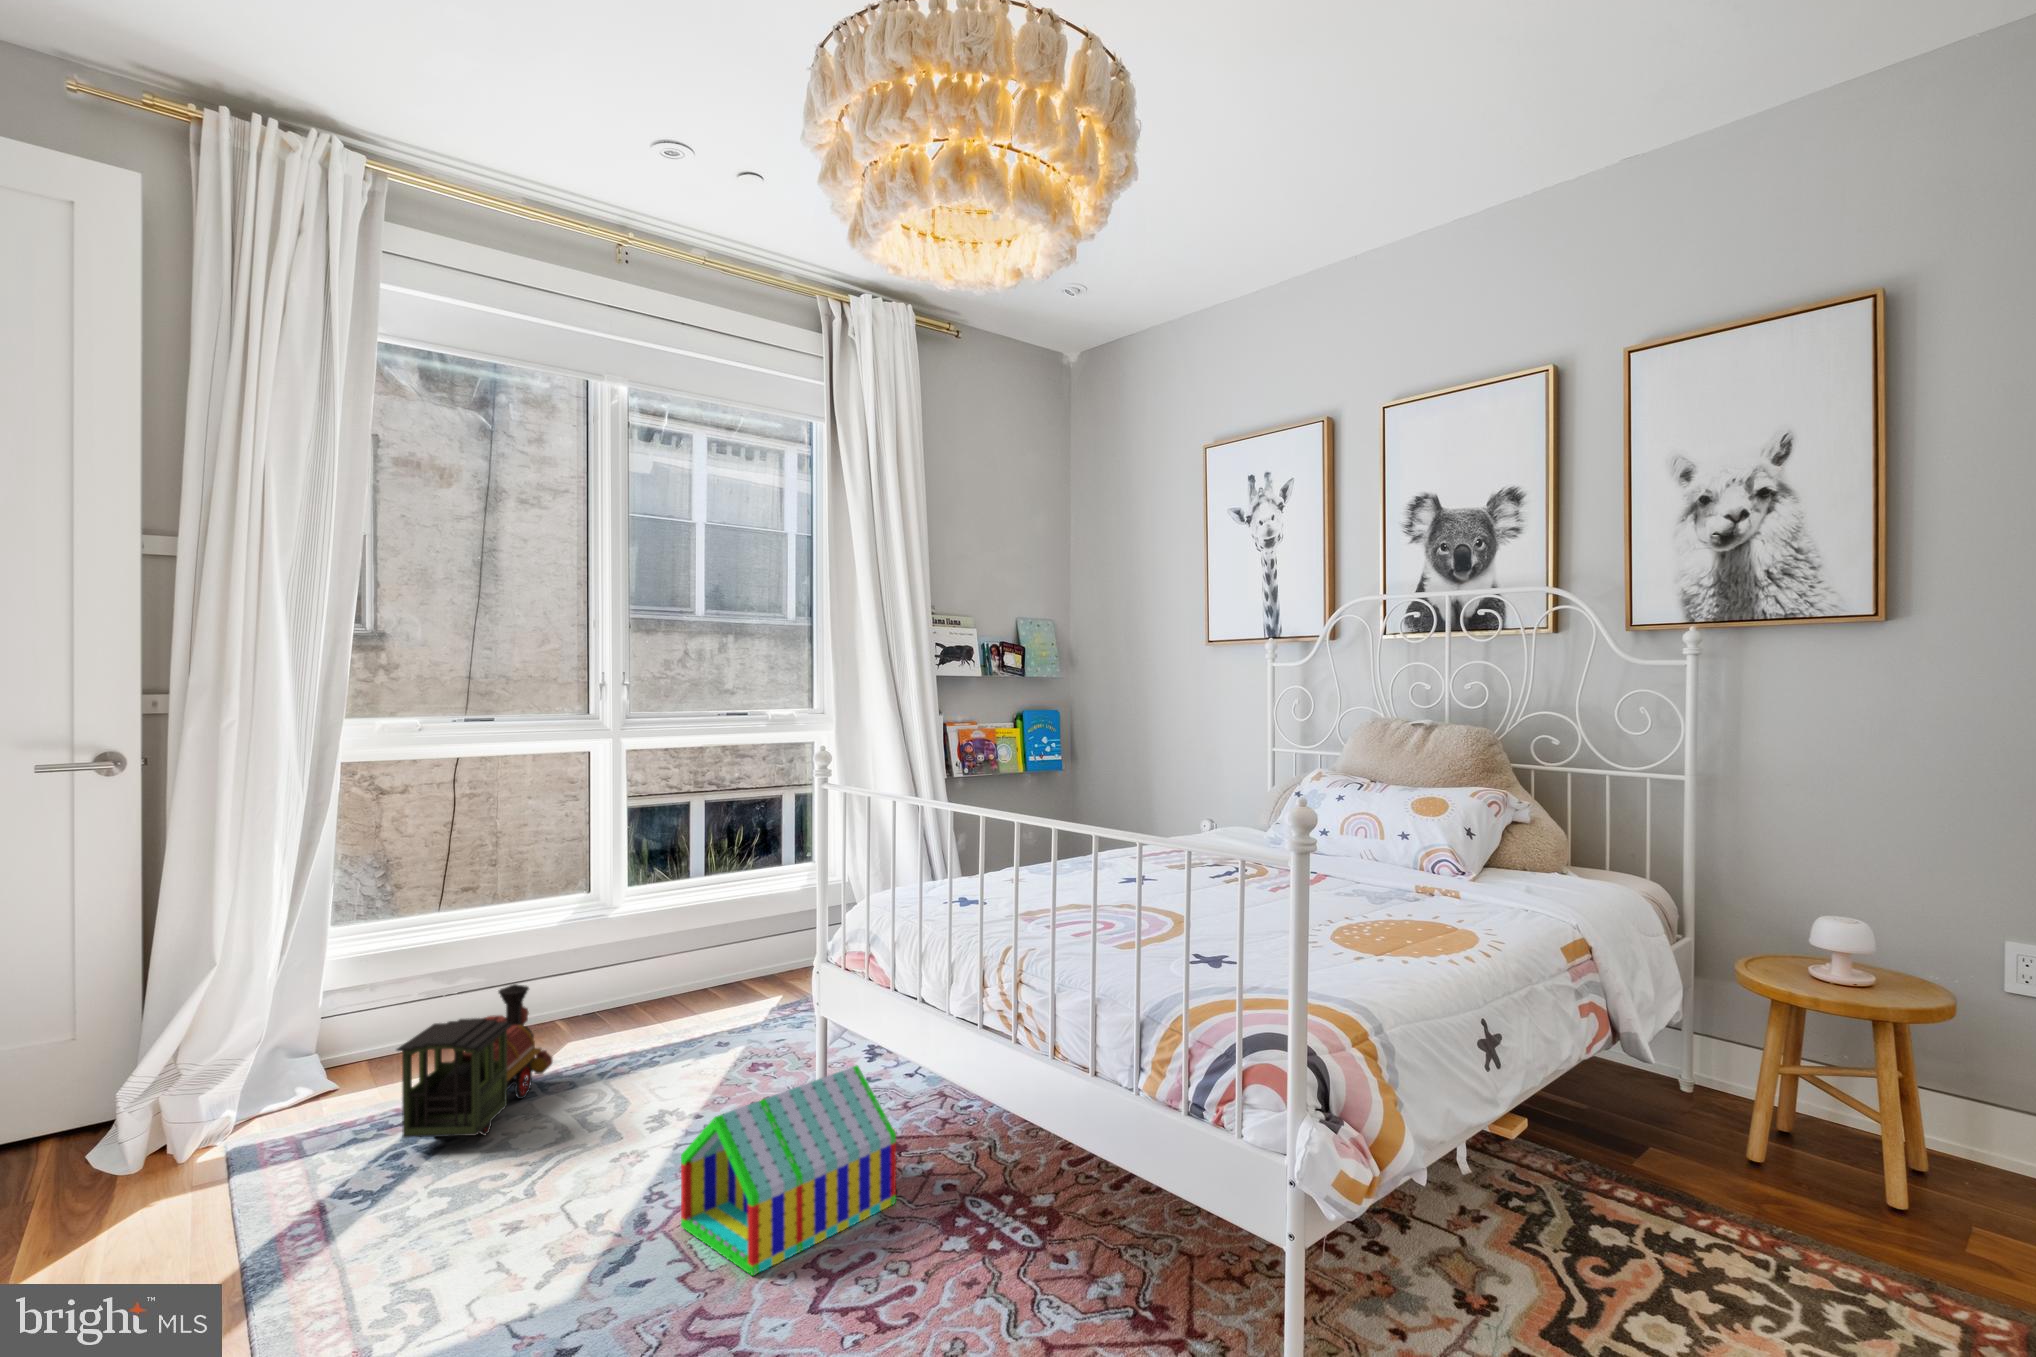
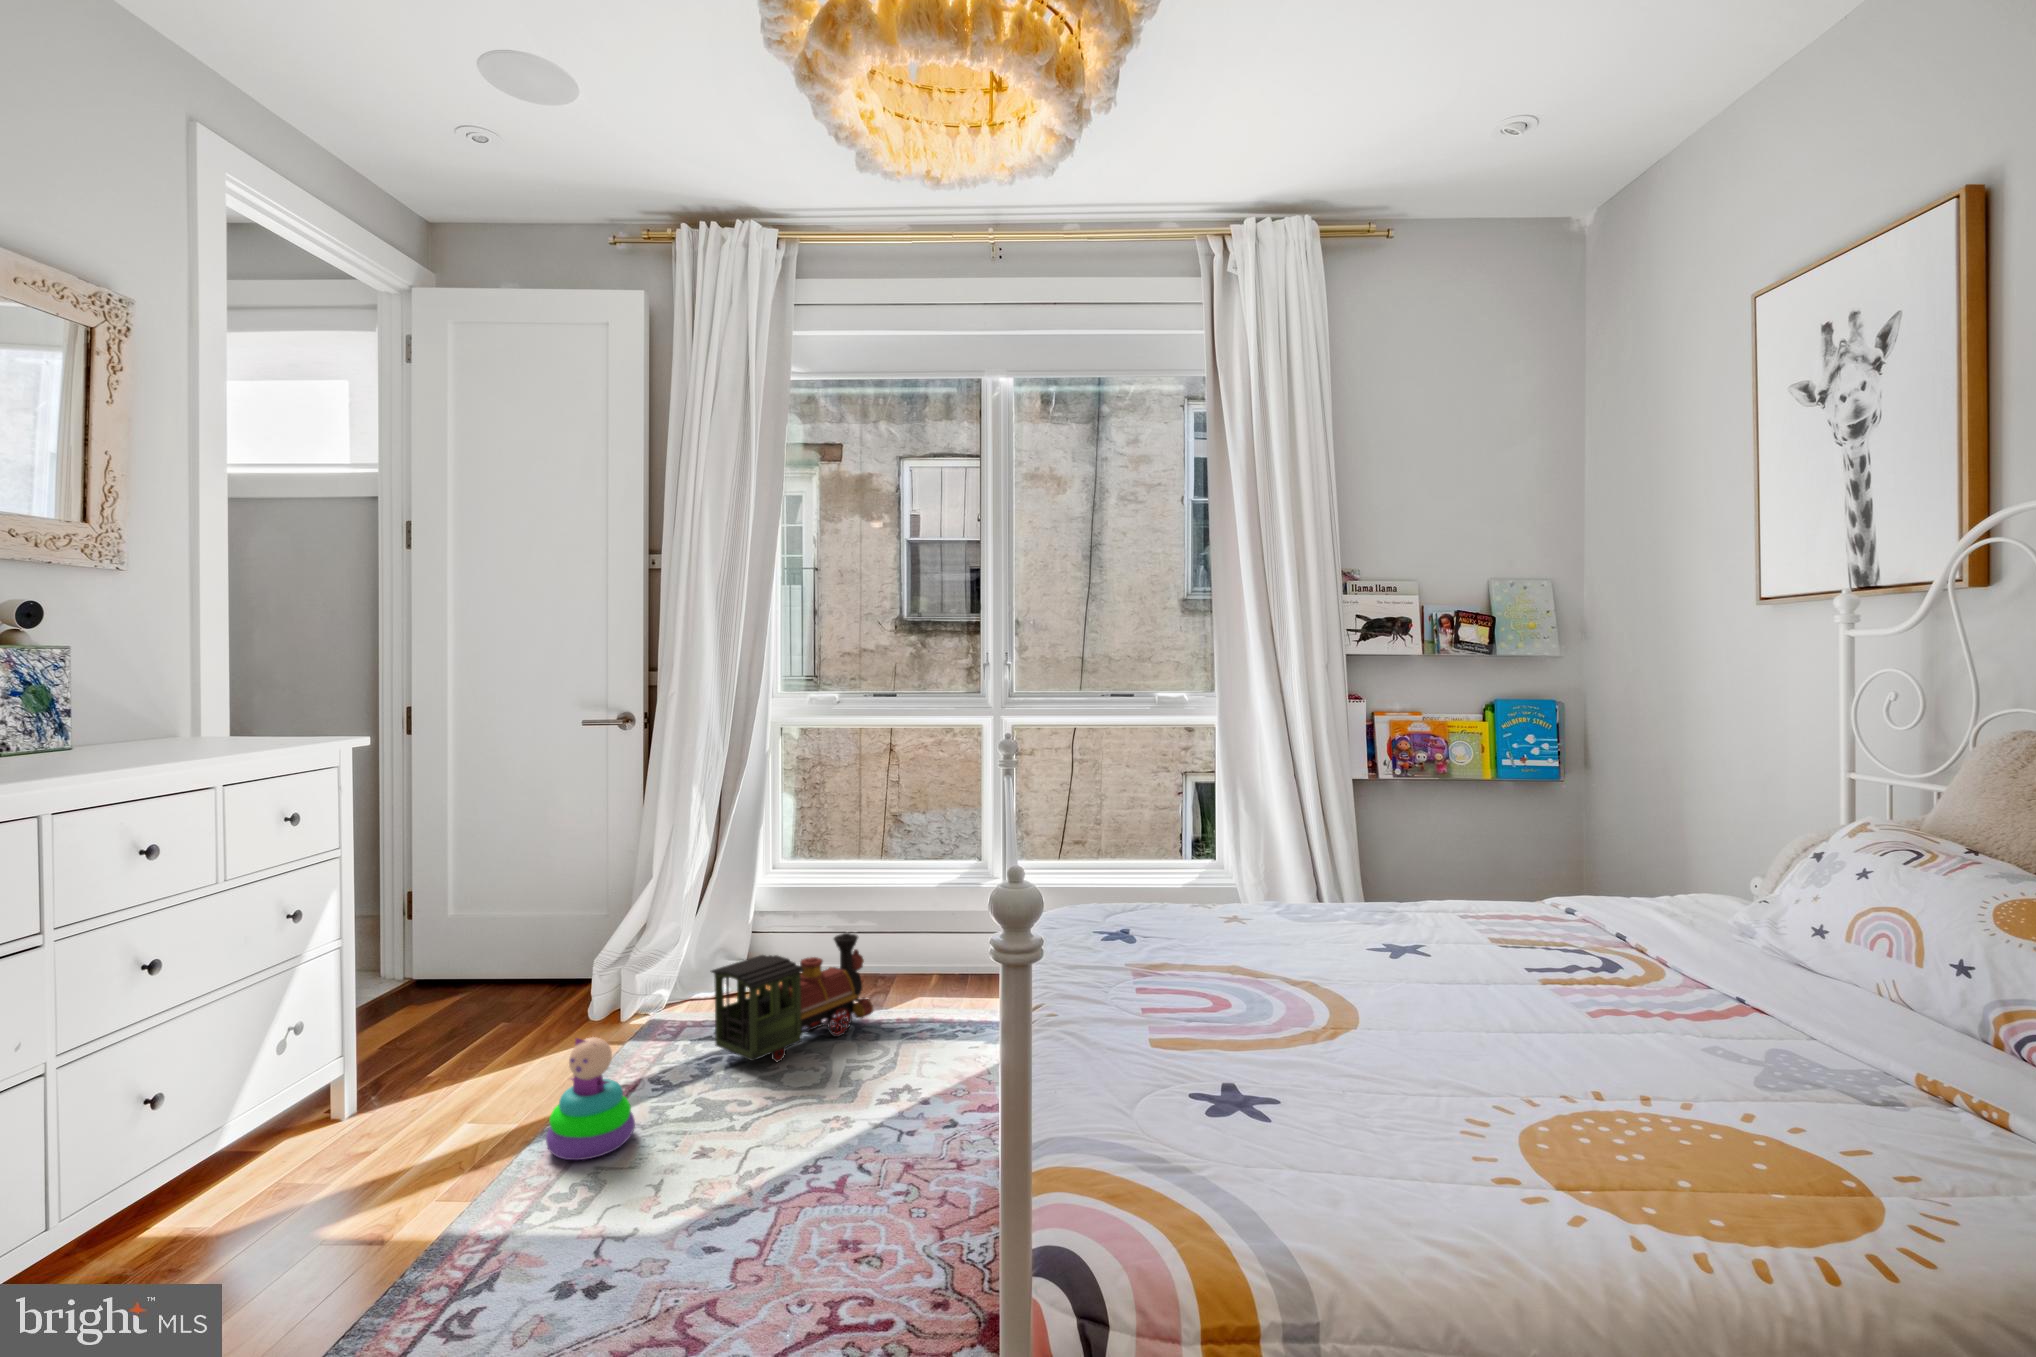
toy house: present [681,1066,896,1276] -> none [750,1104,956,1302]
stacking toy: none [308,1131,423,1282] -> present [546,1037,635,1160]

